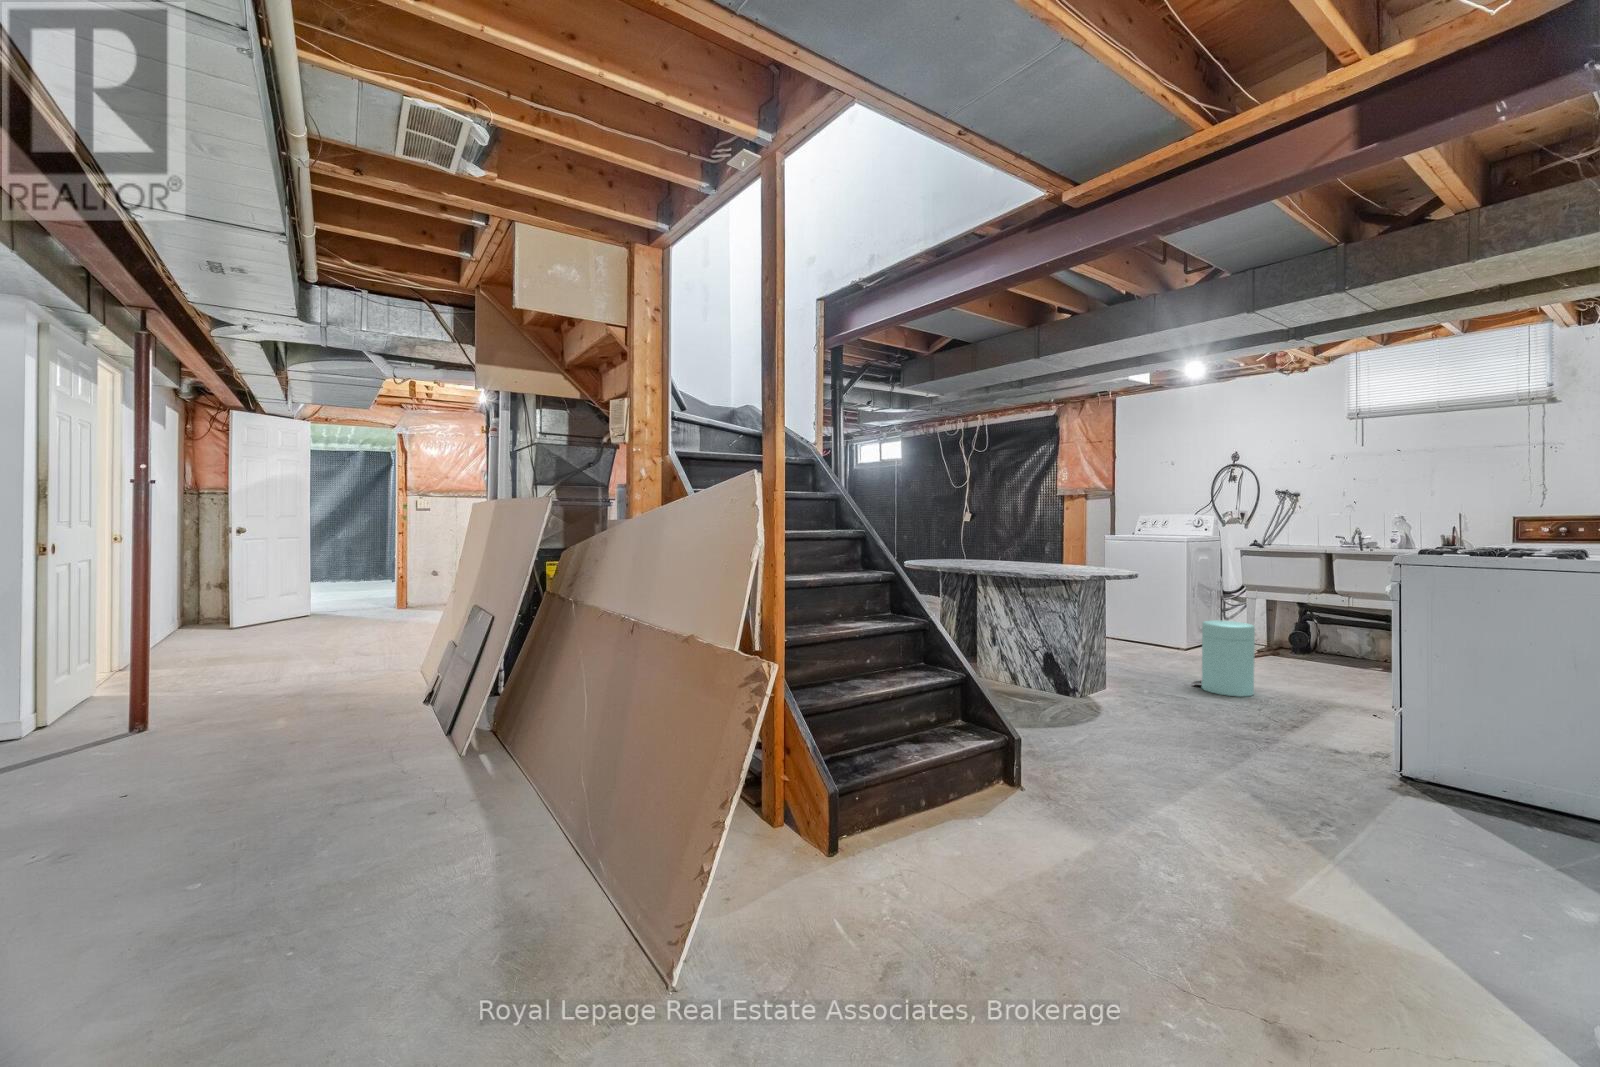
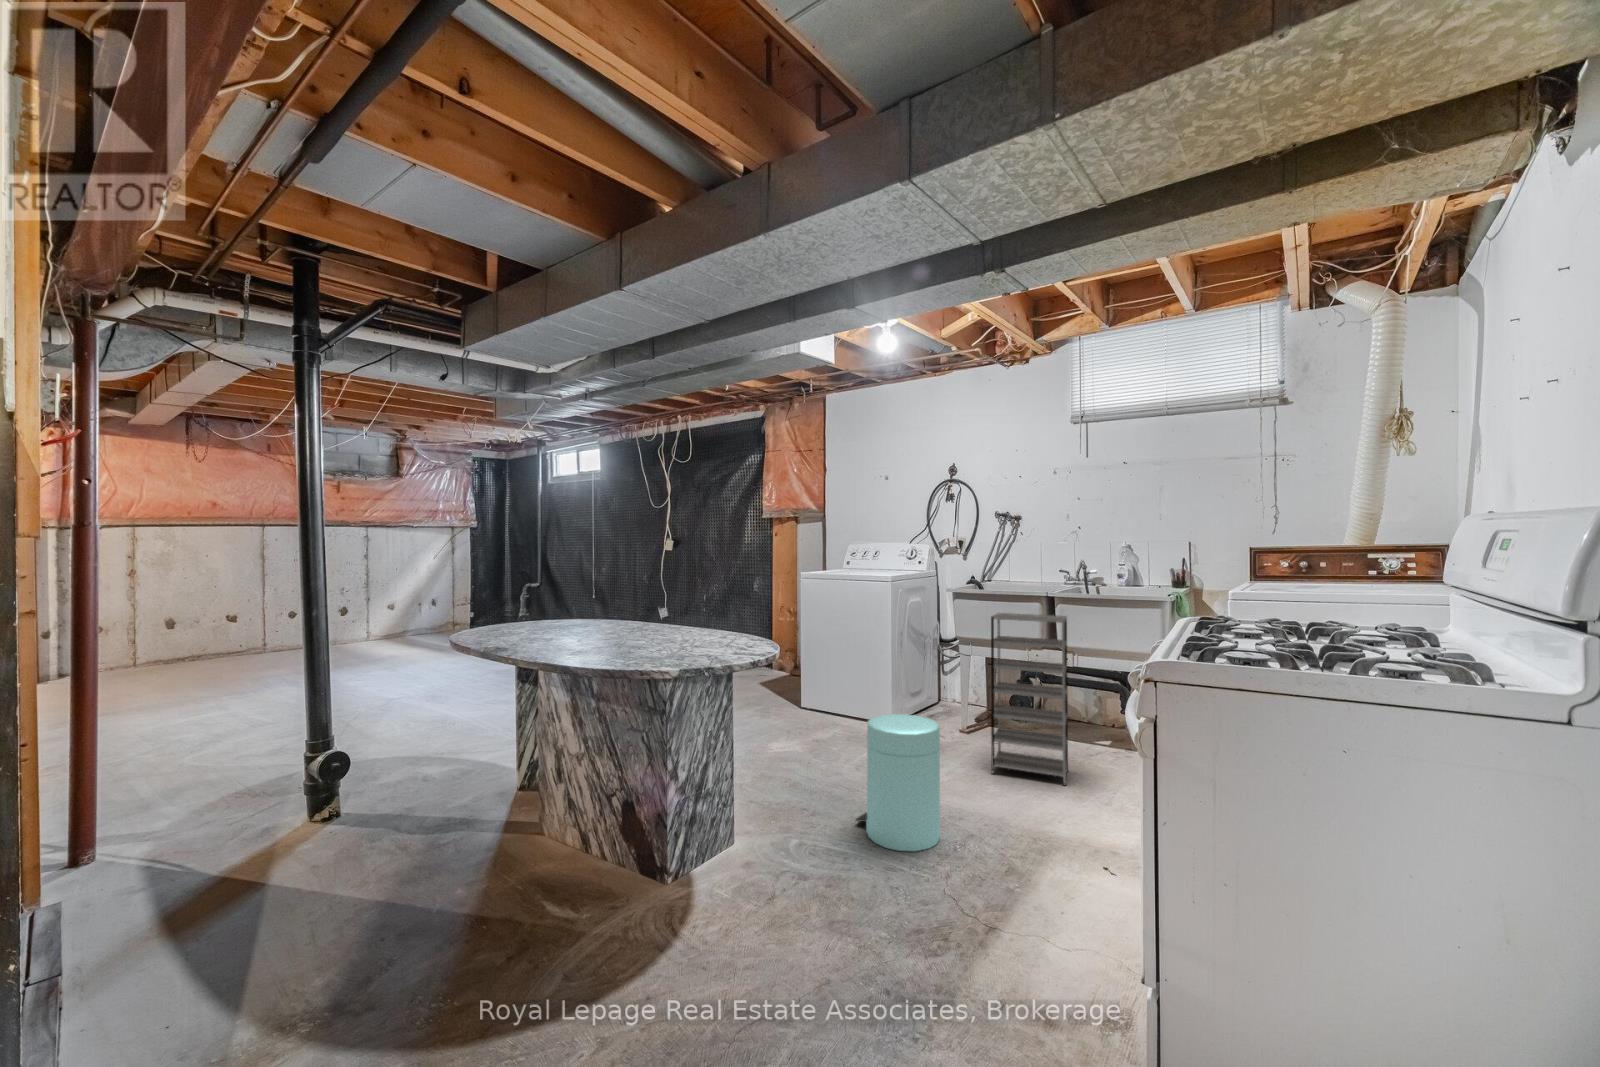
shelving unit: none [1280,564,1345,682] -> present [991,613,1068,785]

